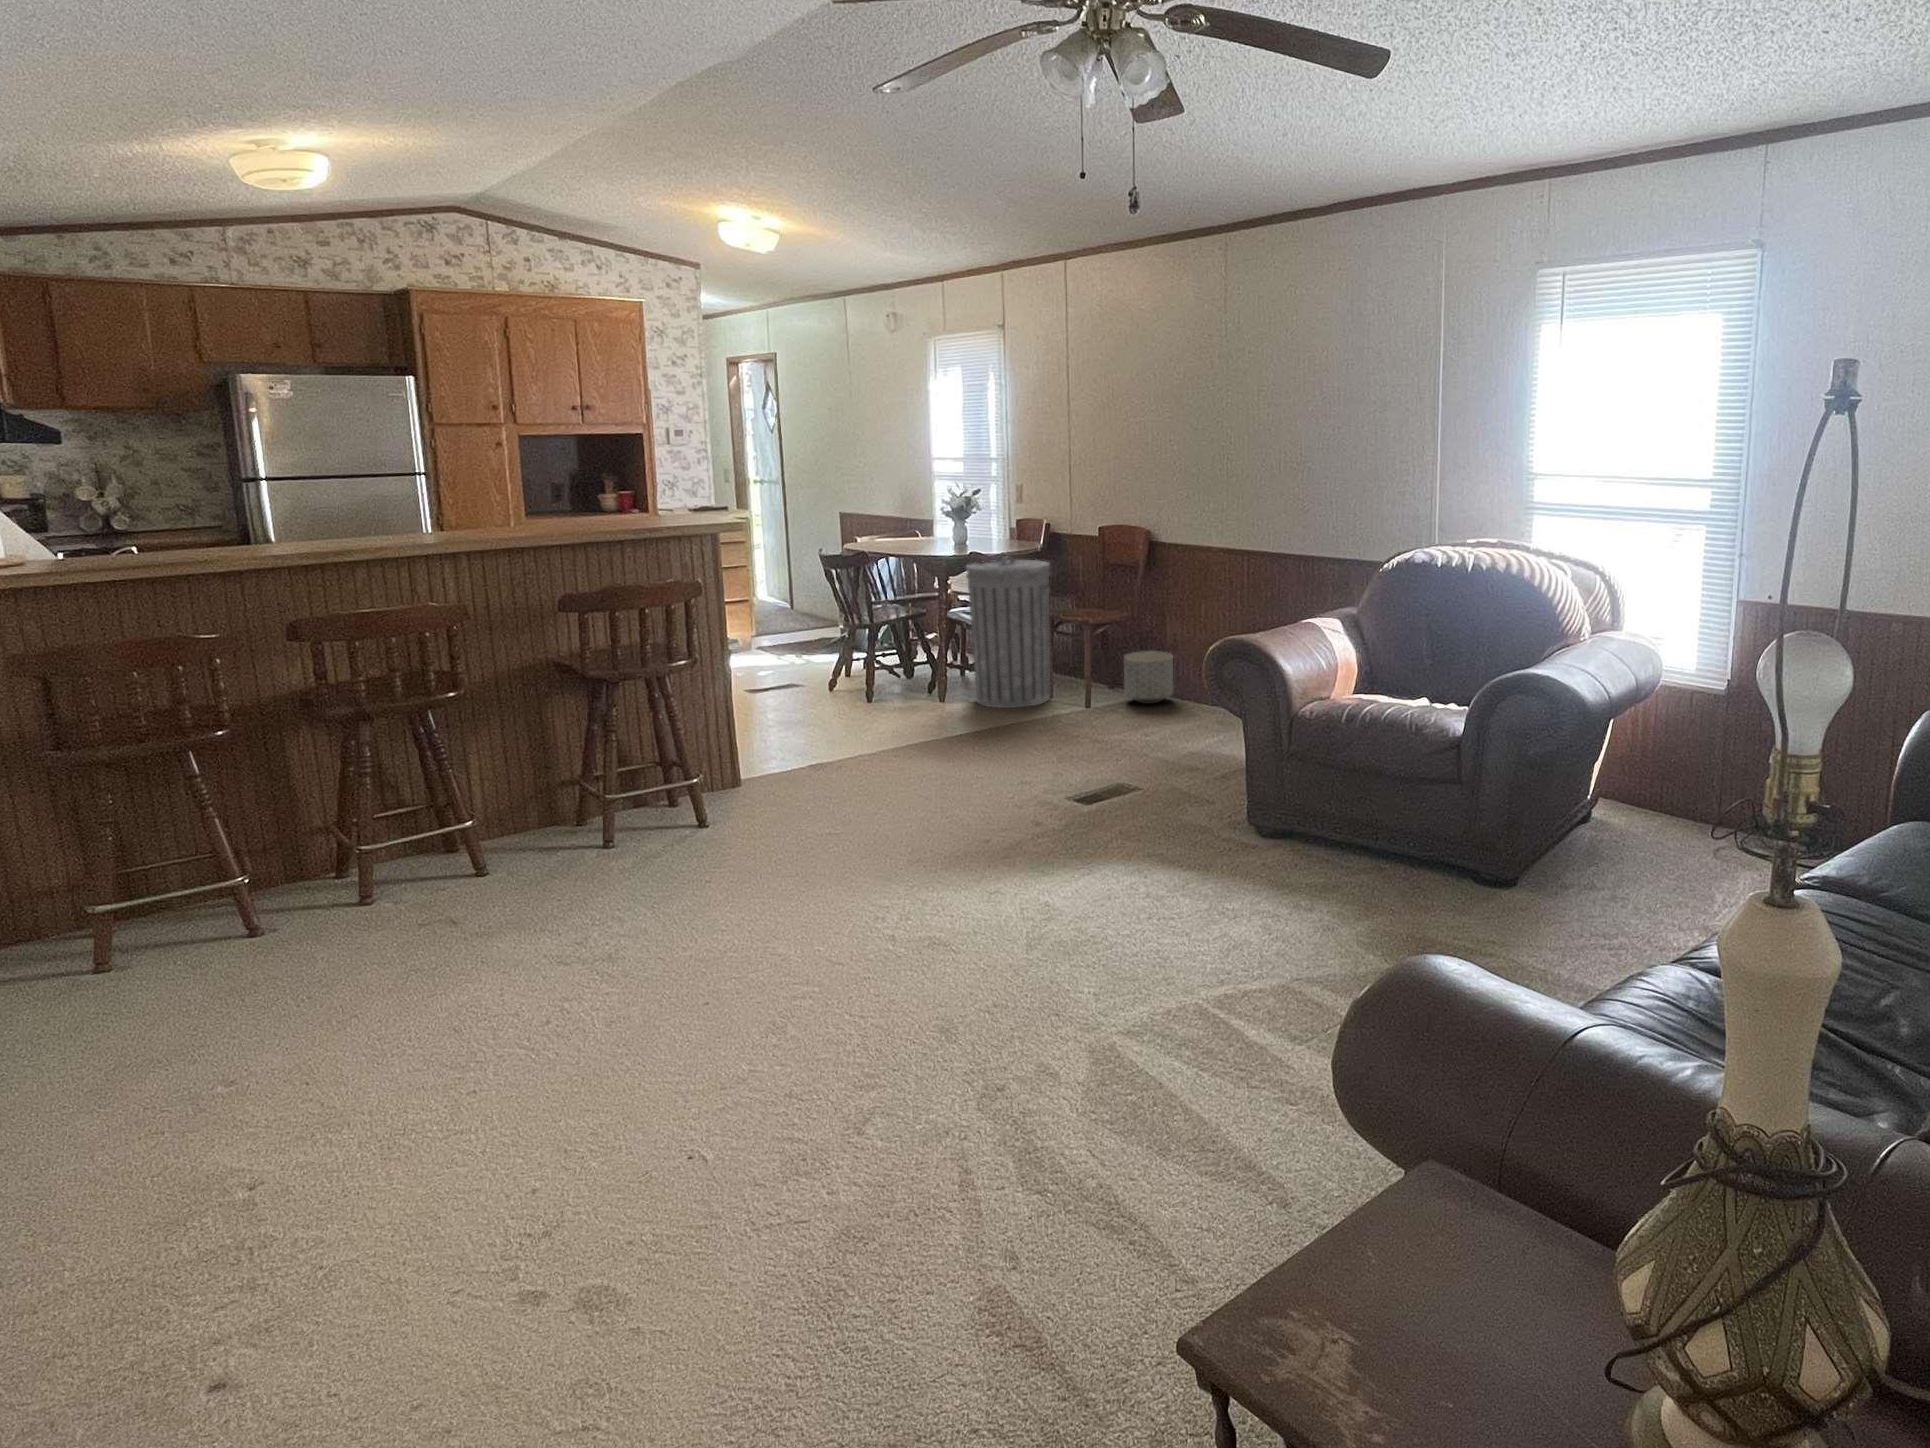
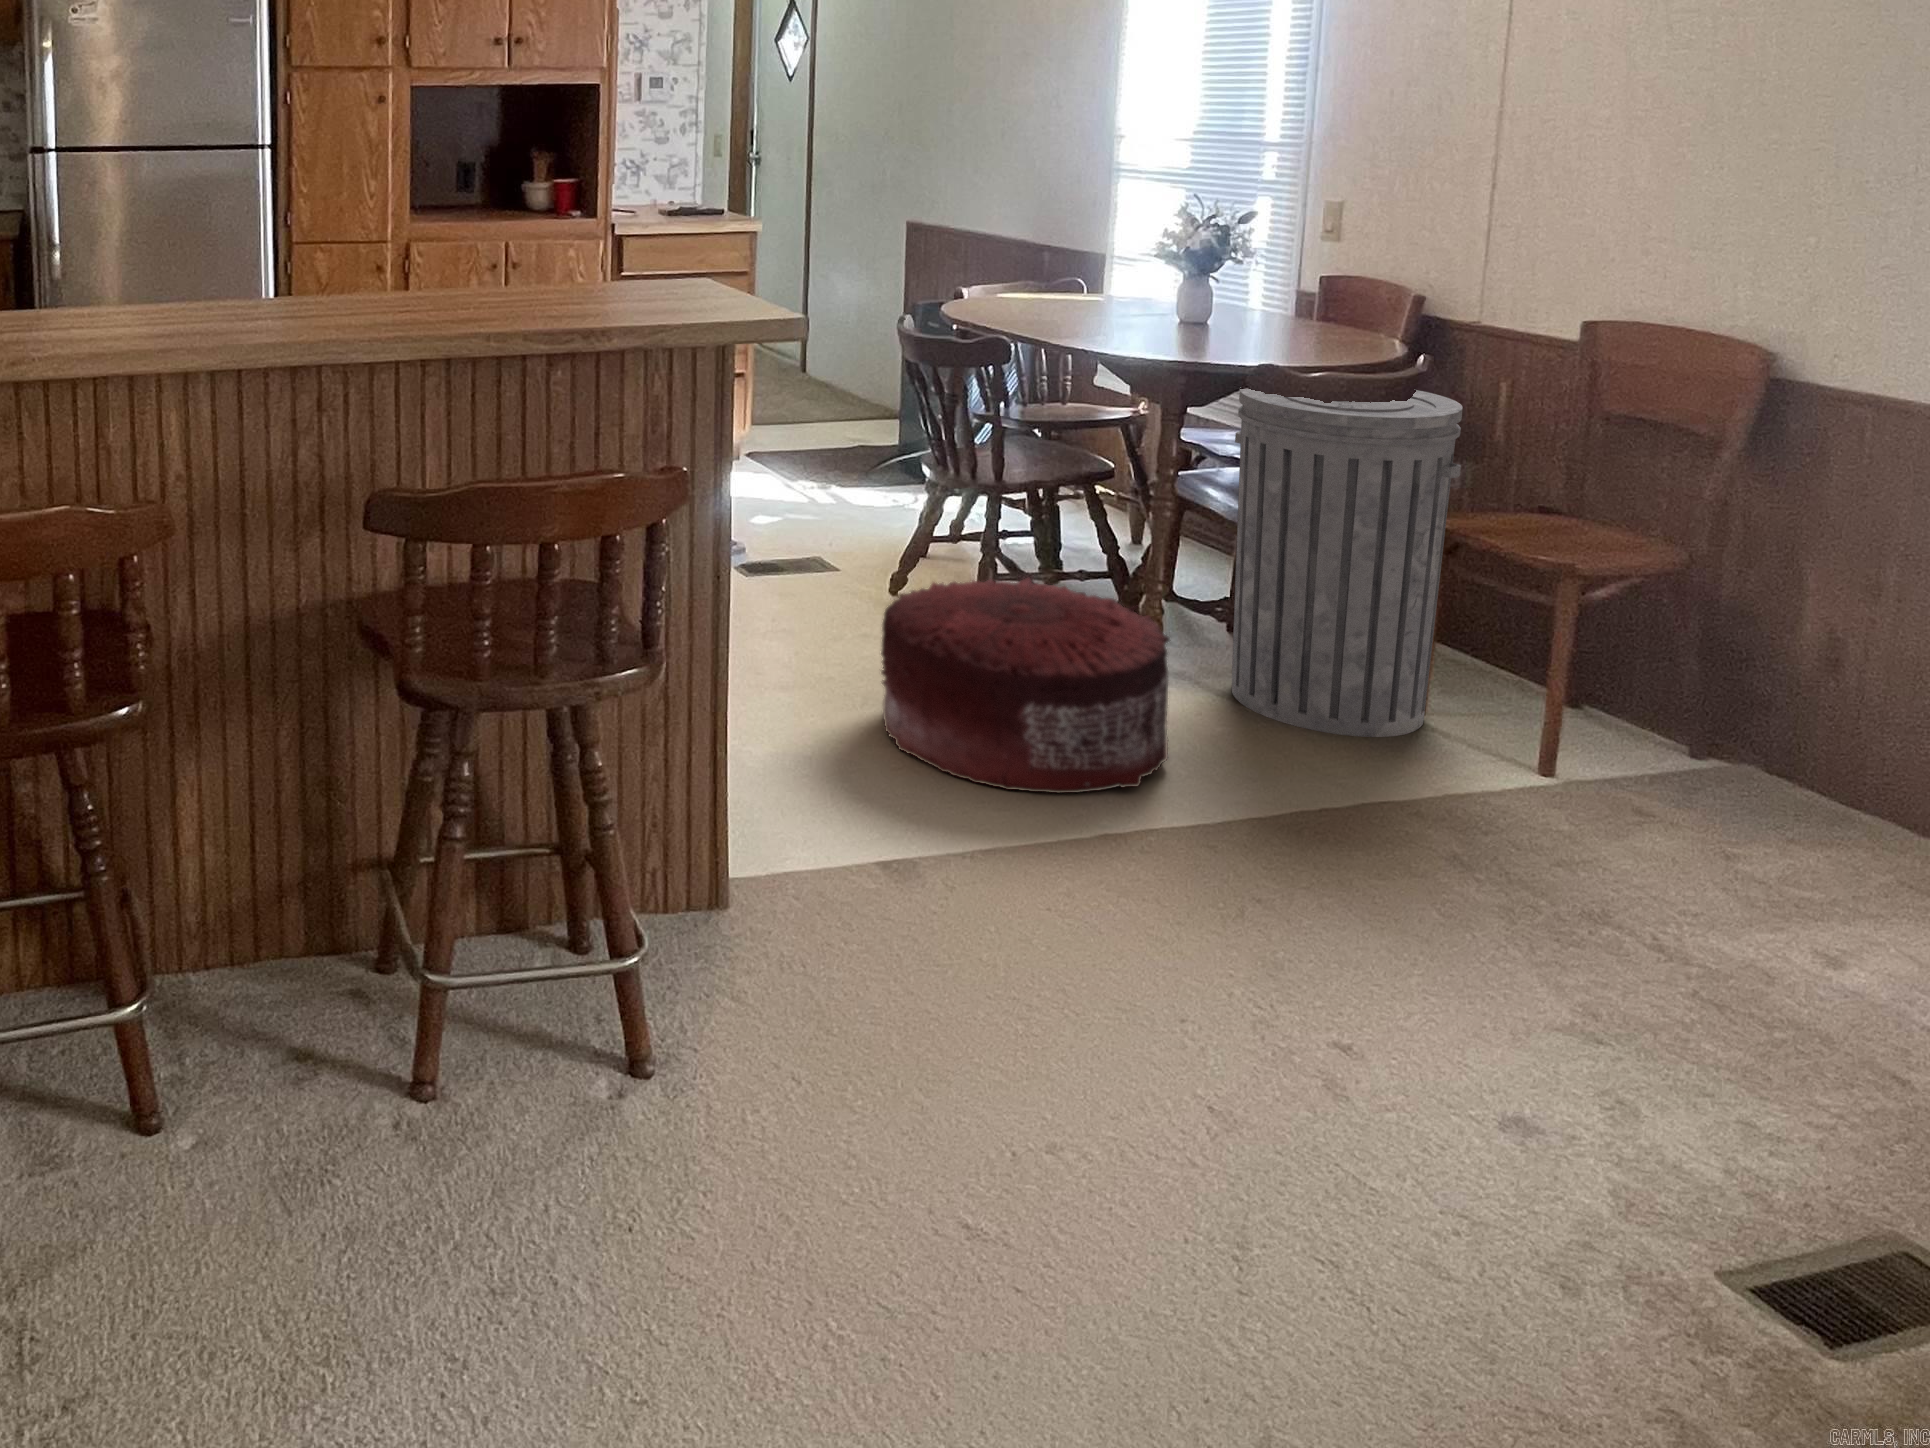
planter: present [1124,651,1173,704] -> none [1656,650,1829,798]
pouf: none [811,658,940,742] -> present [881,578,1170,793]

